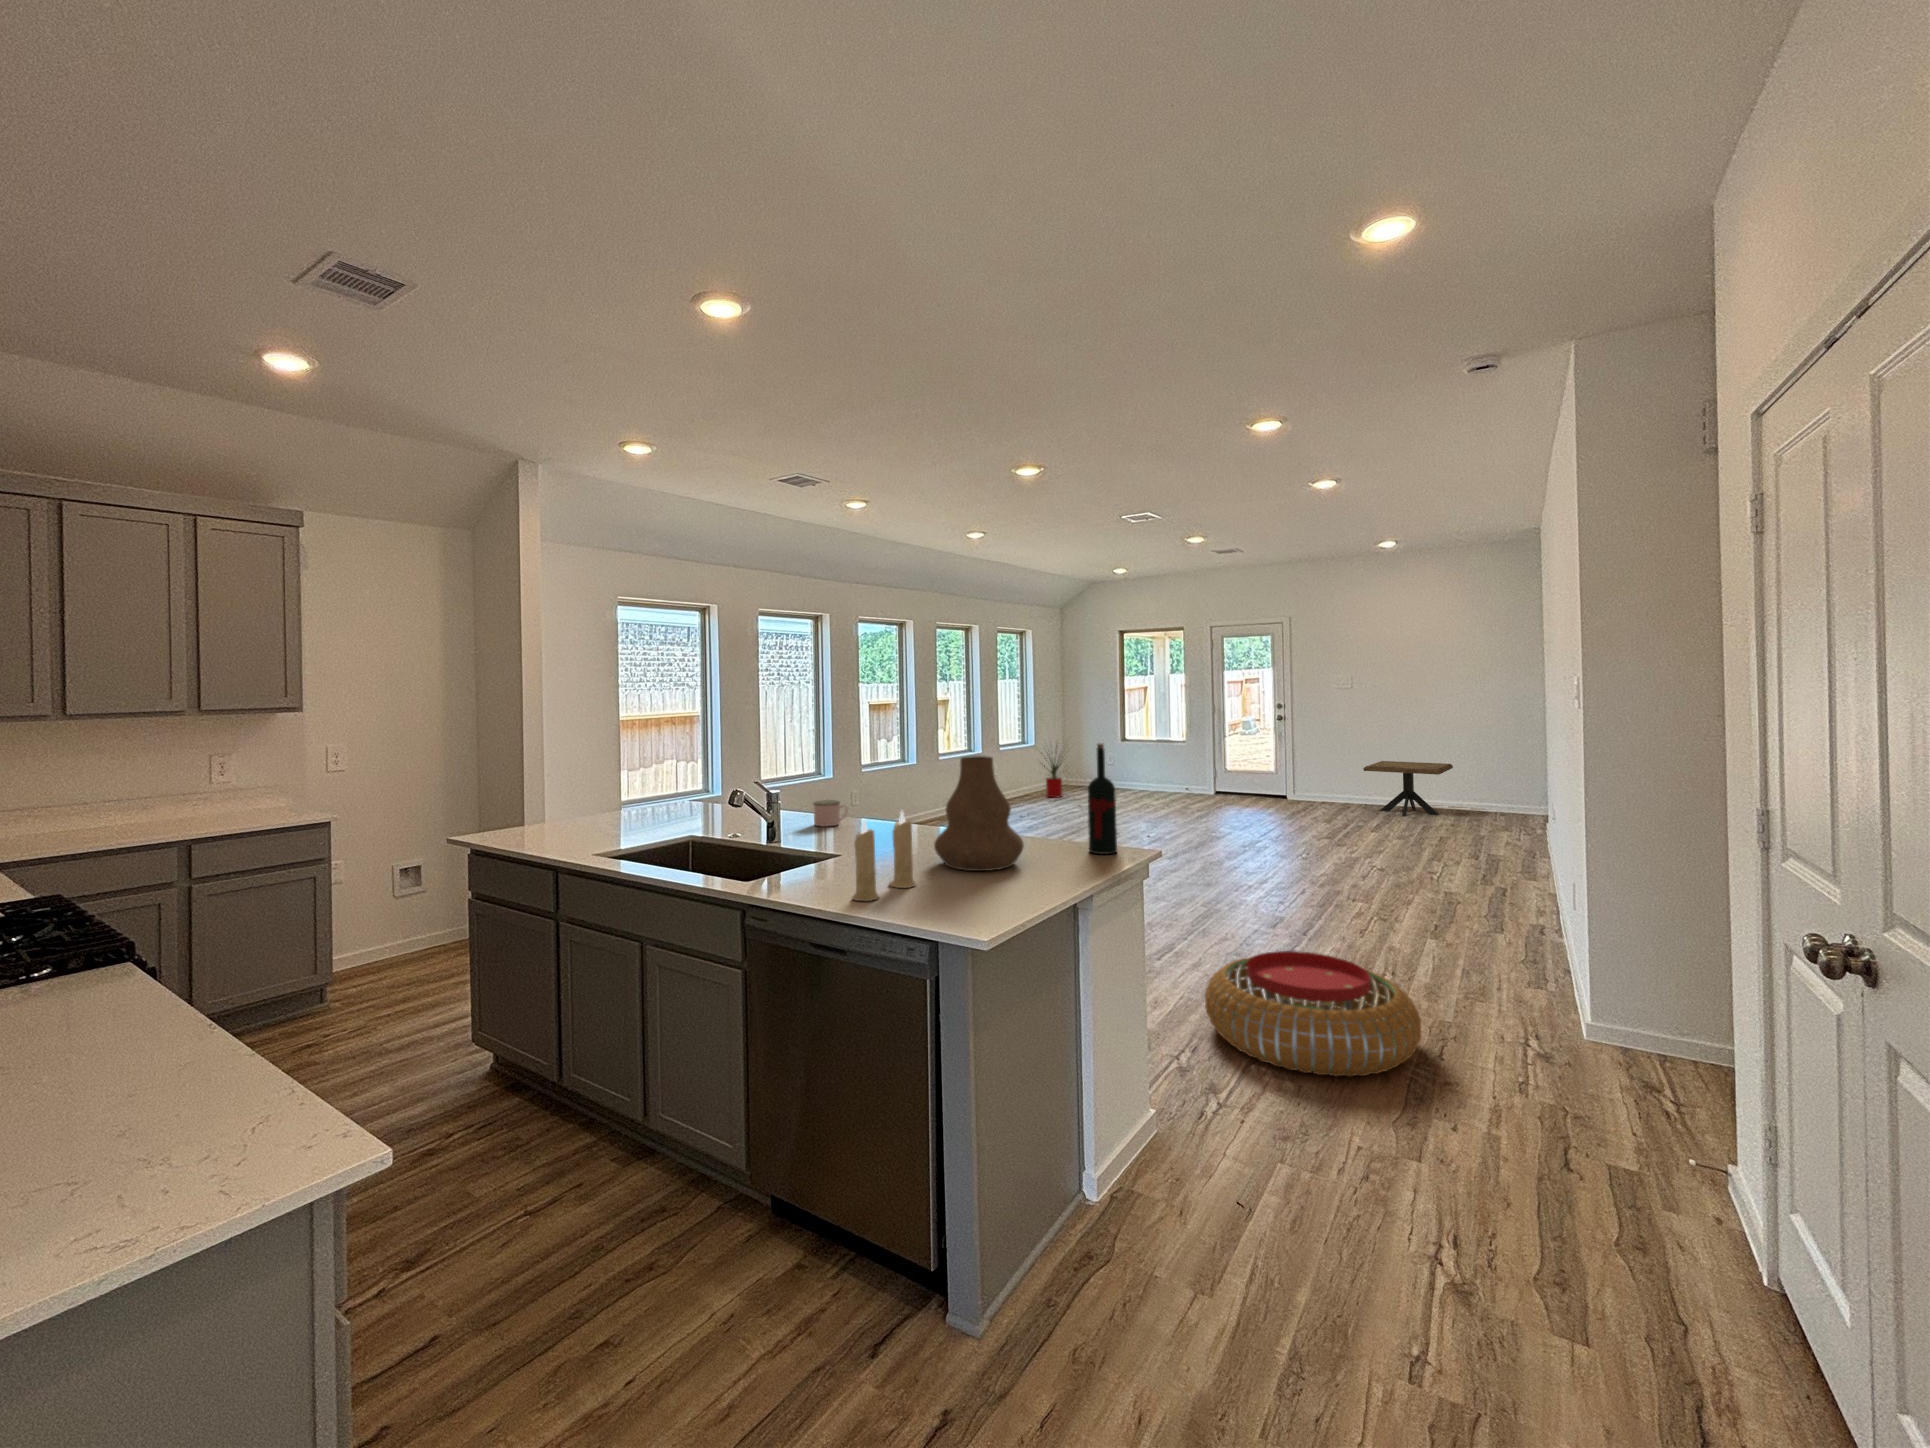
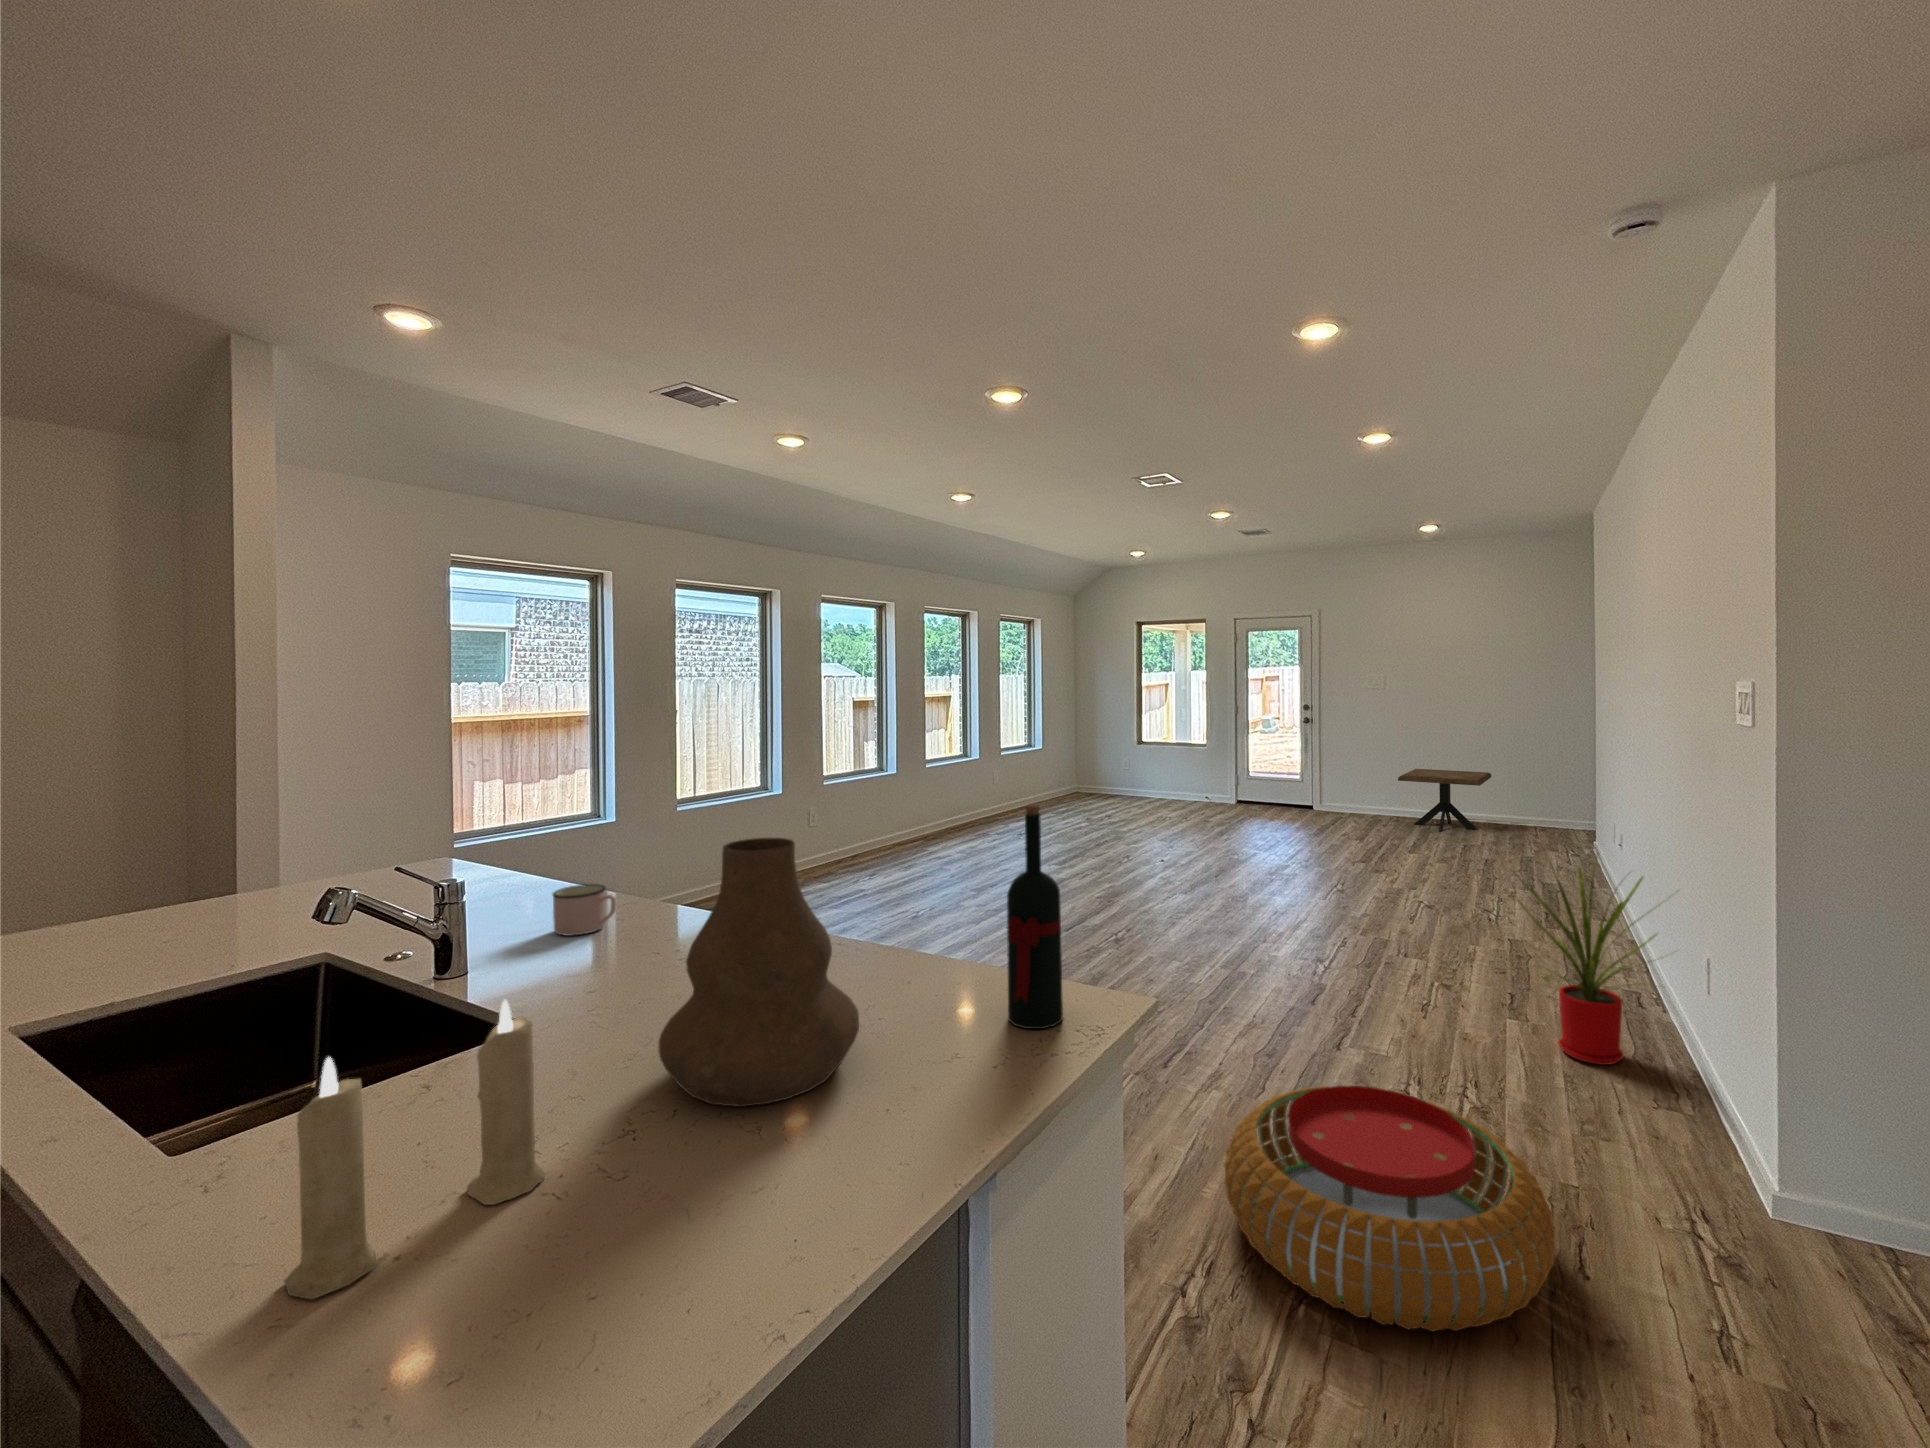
house plant: present [1041,746,1063,798] -> present [1518,853,1677,1065]

